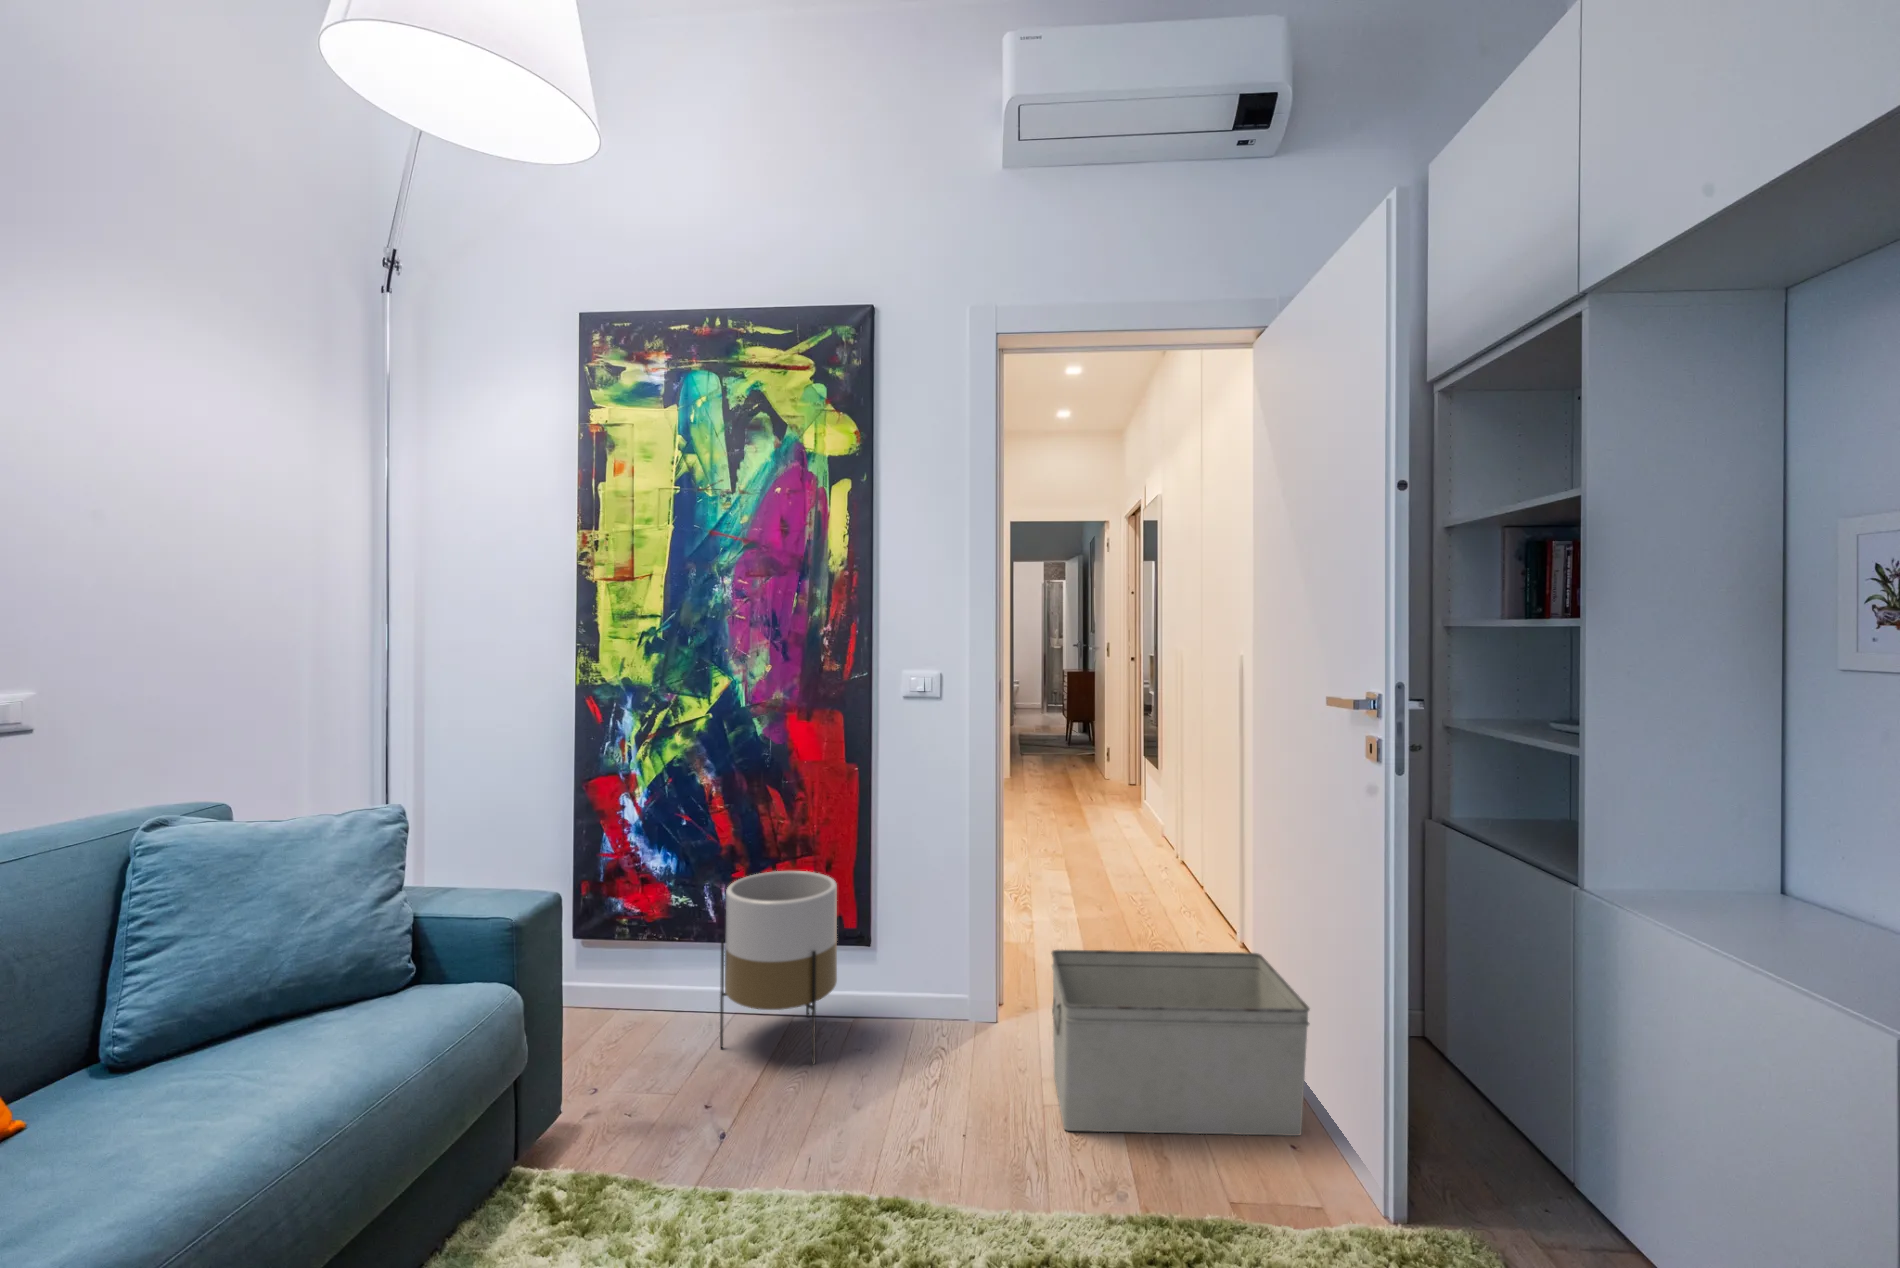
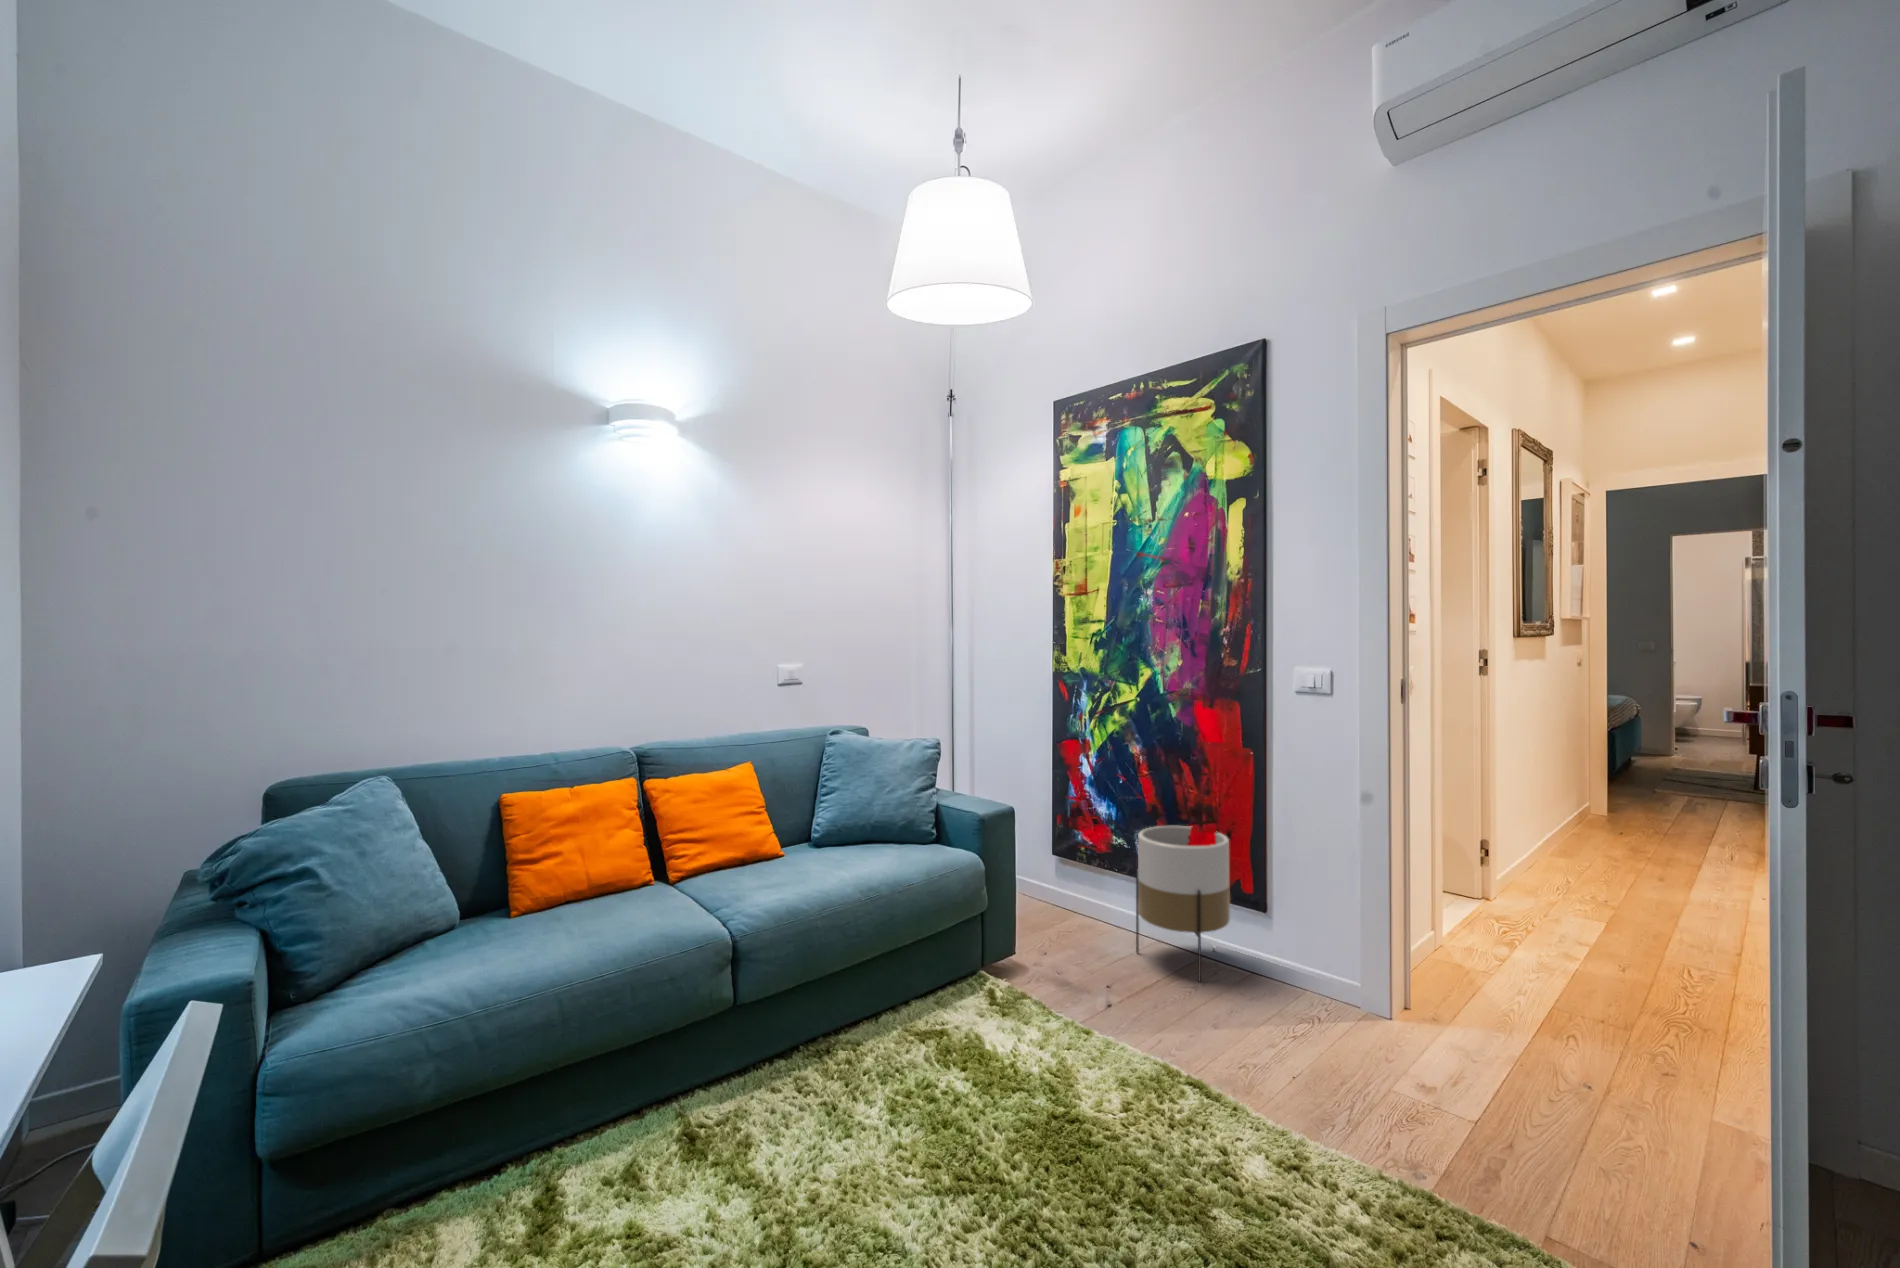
storage bin: present [1052,950,1309,1136] -> none [1385,936,1688,1191]

